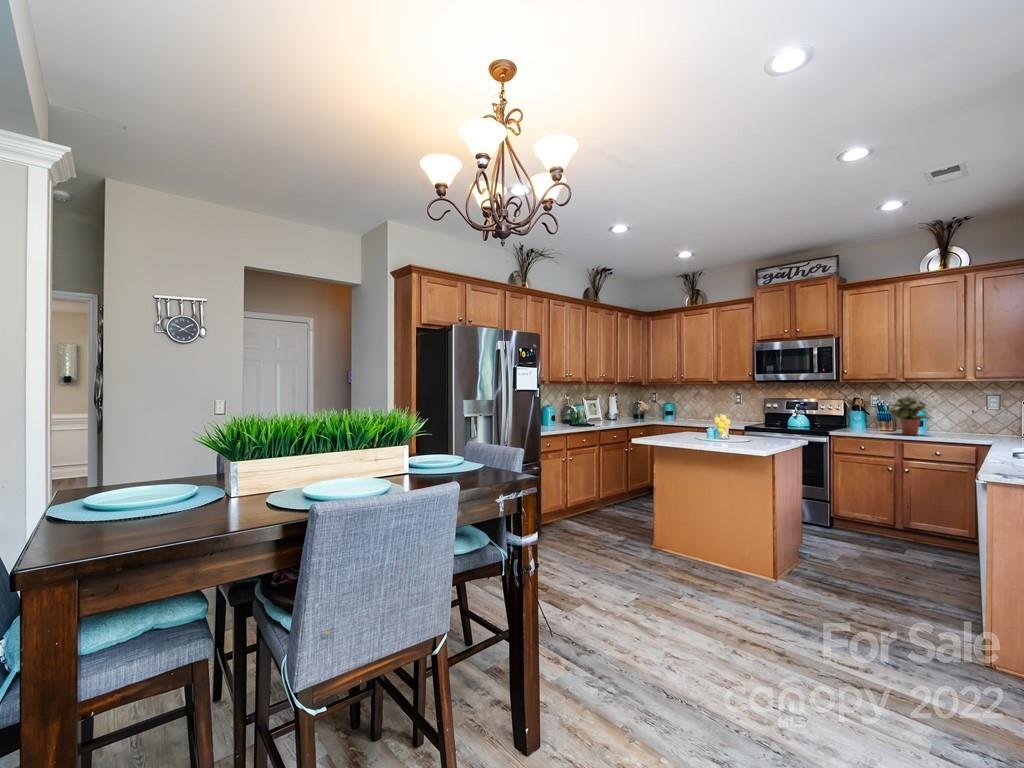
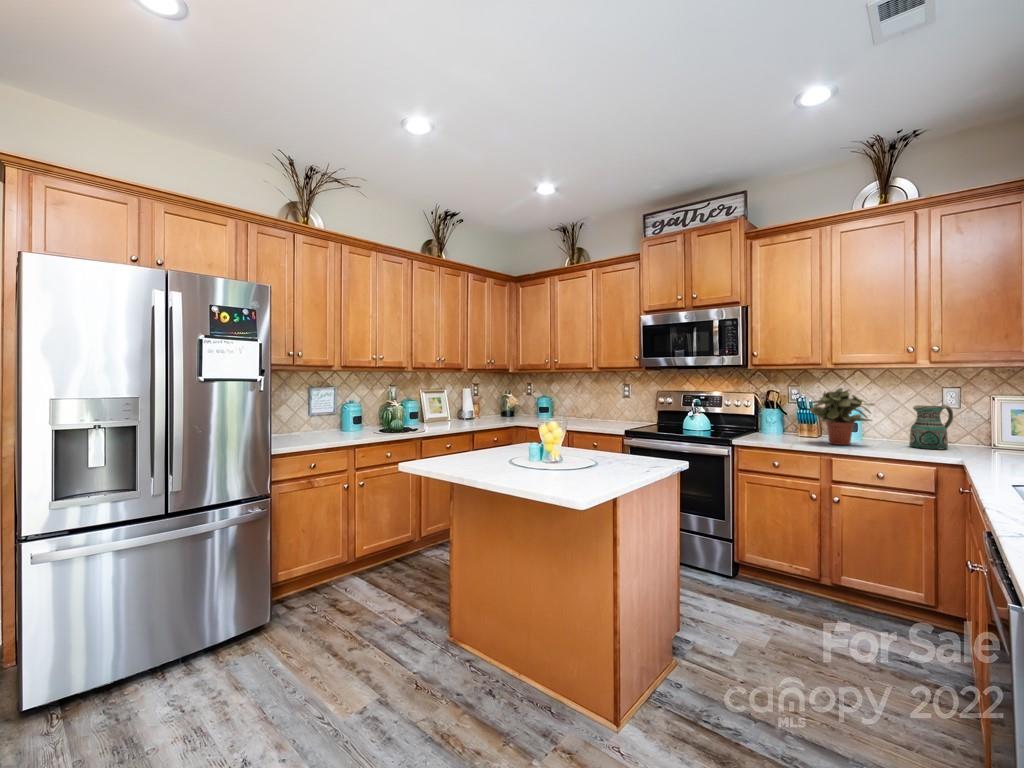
ceramic pitcher: none [962,408,995,438] -> present [909,405,953,449]

